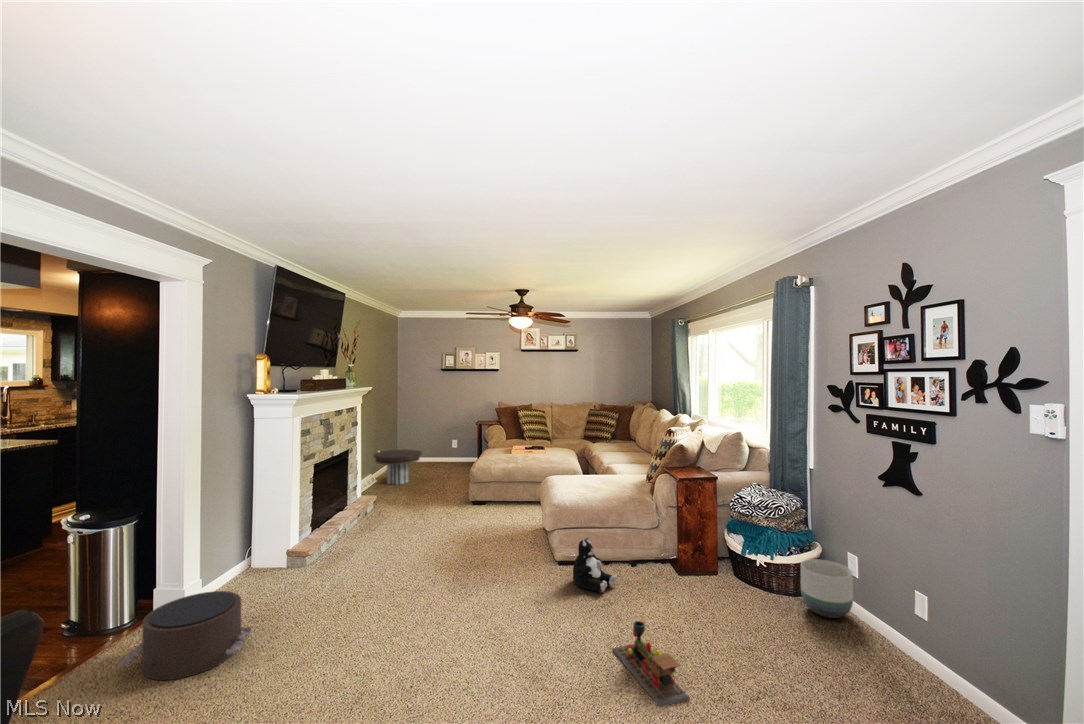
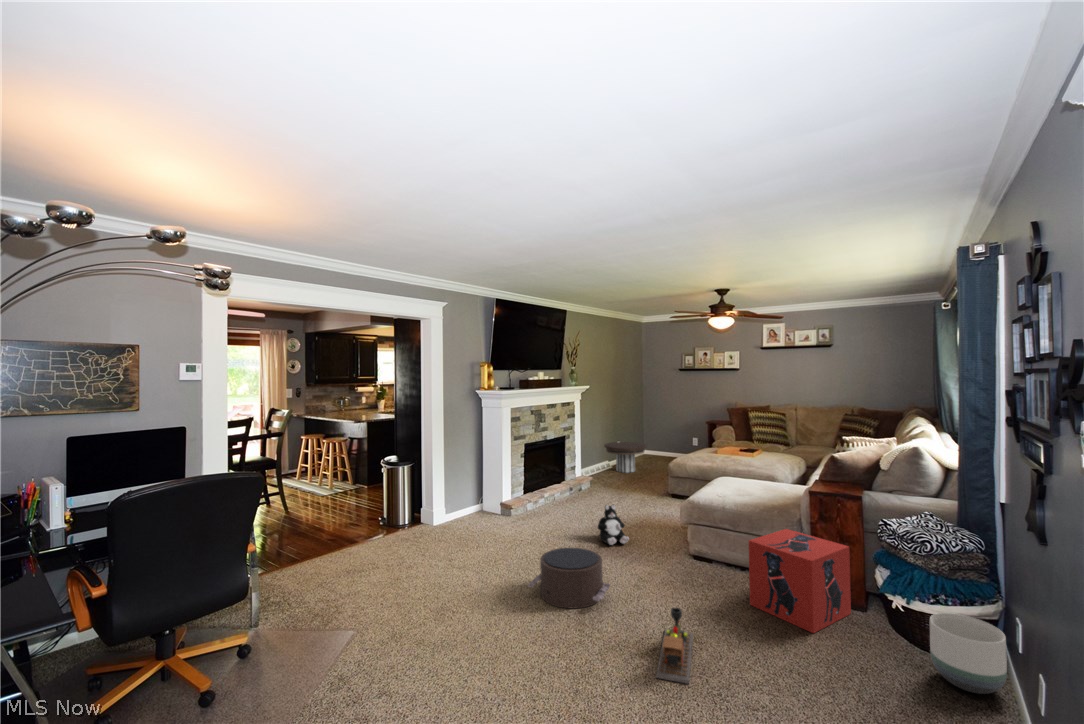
storage box: none [646,516,714,607] -> present [749,529,851,633]
plush toy: present [573,538,617,592] -> present [598,505,629,545]
pouf: present [118,591,252,680] -> present [528,548,610,608]

